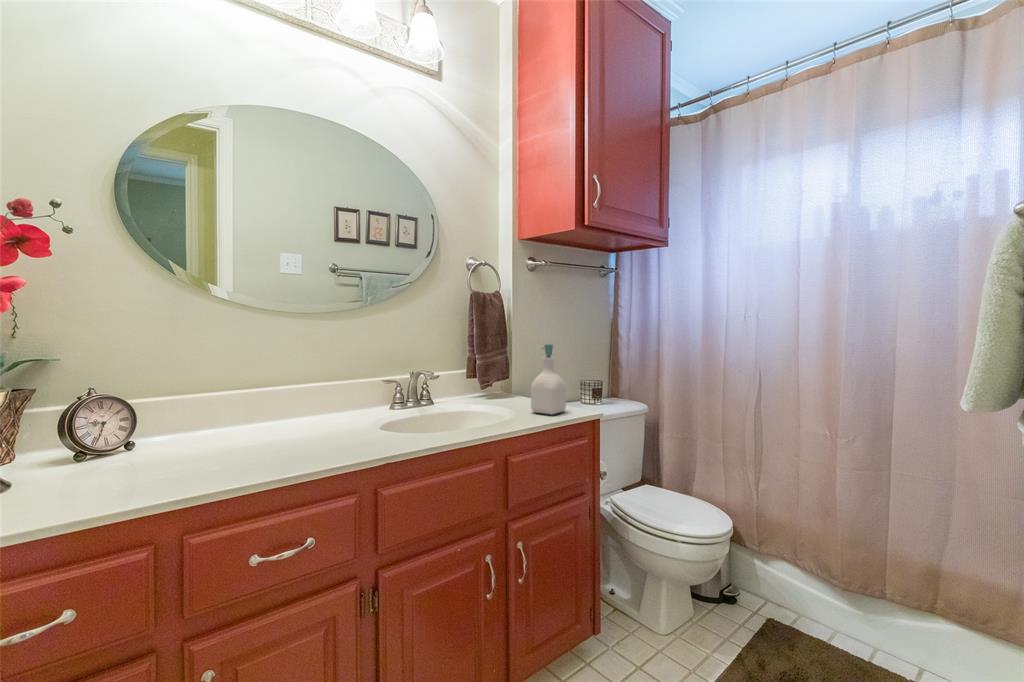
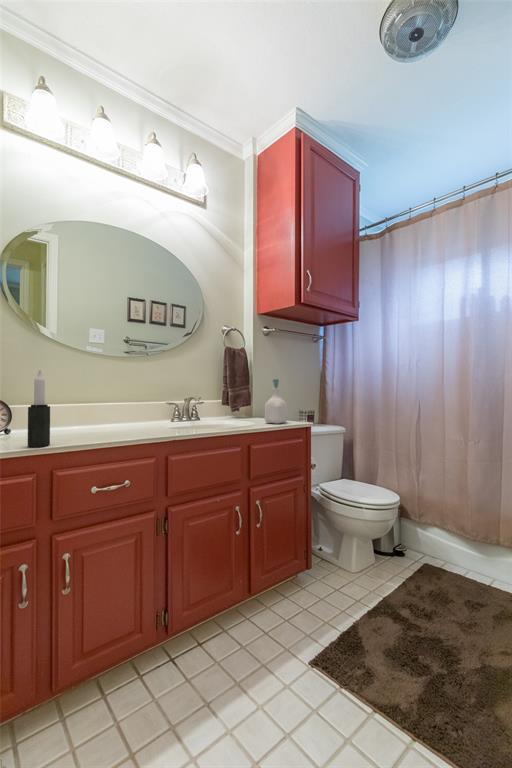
candle: none [120,348,165,485] -> present [28,370,50,447]

